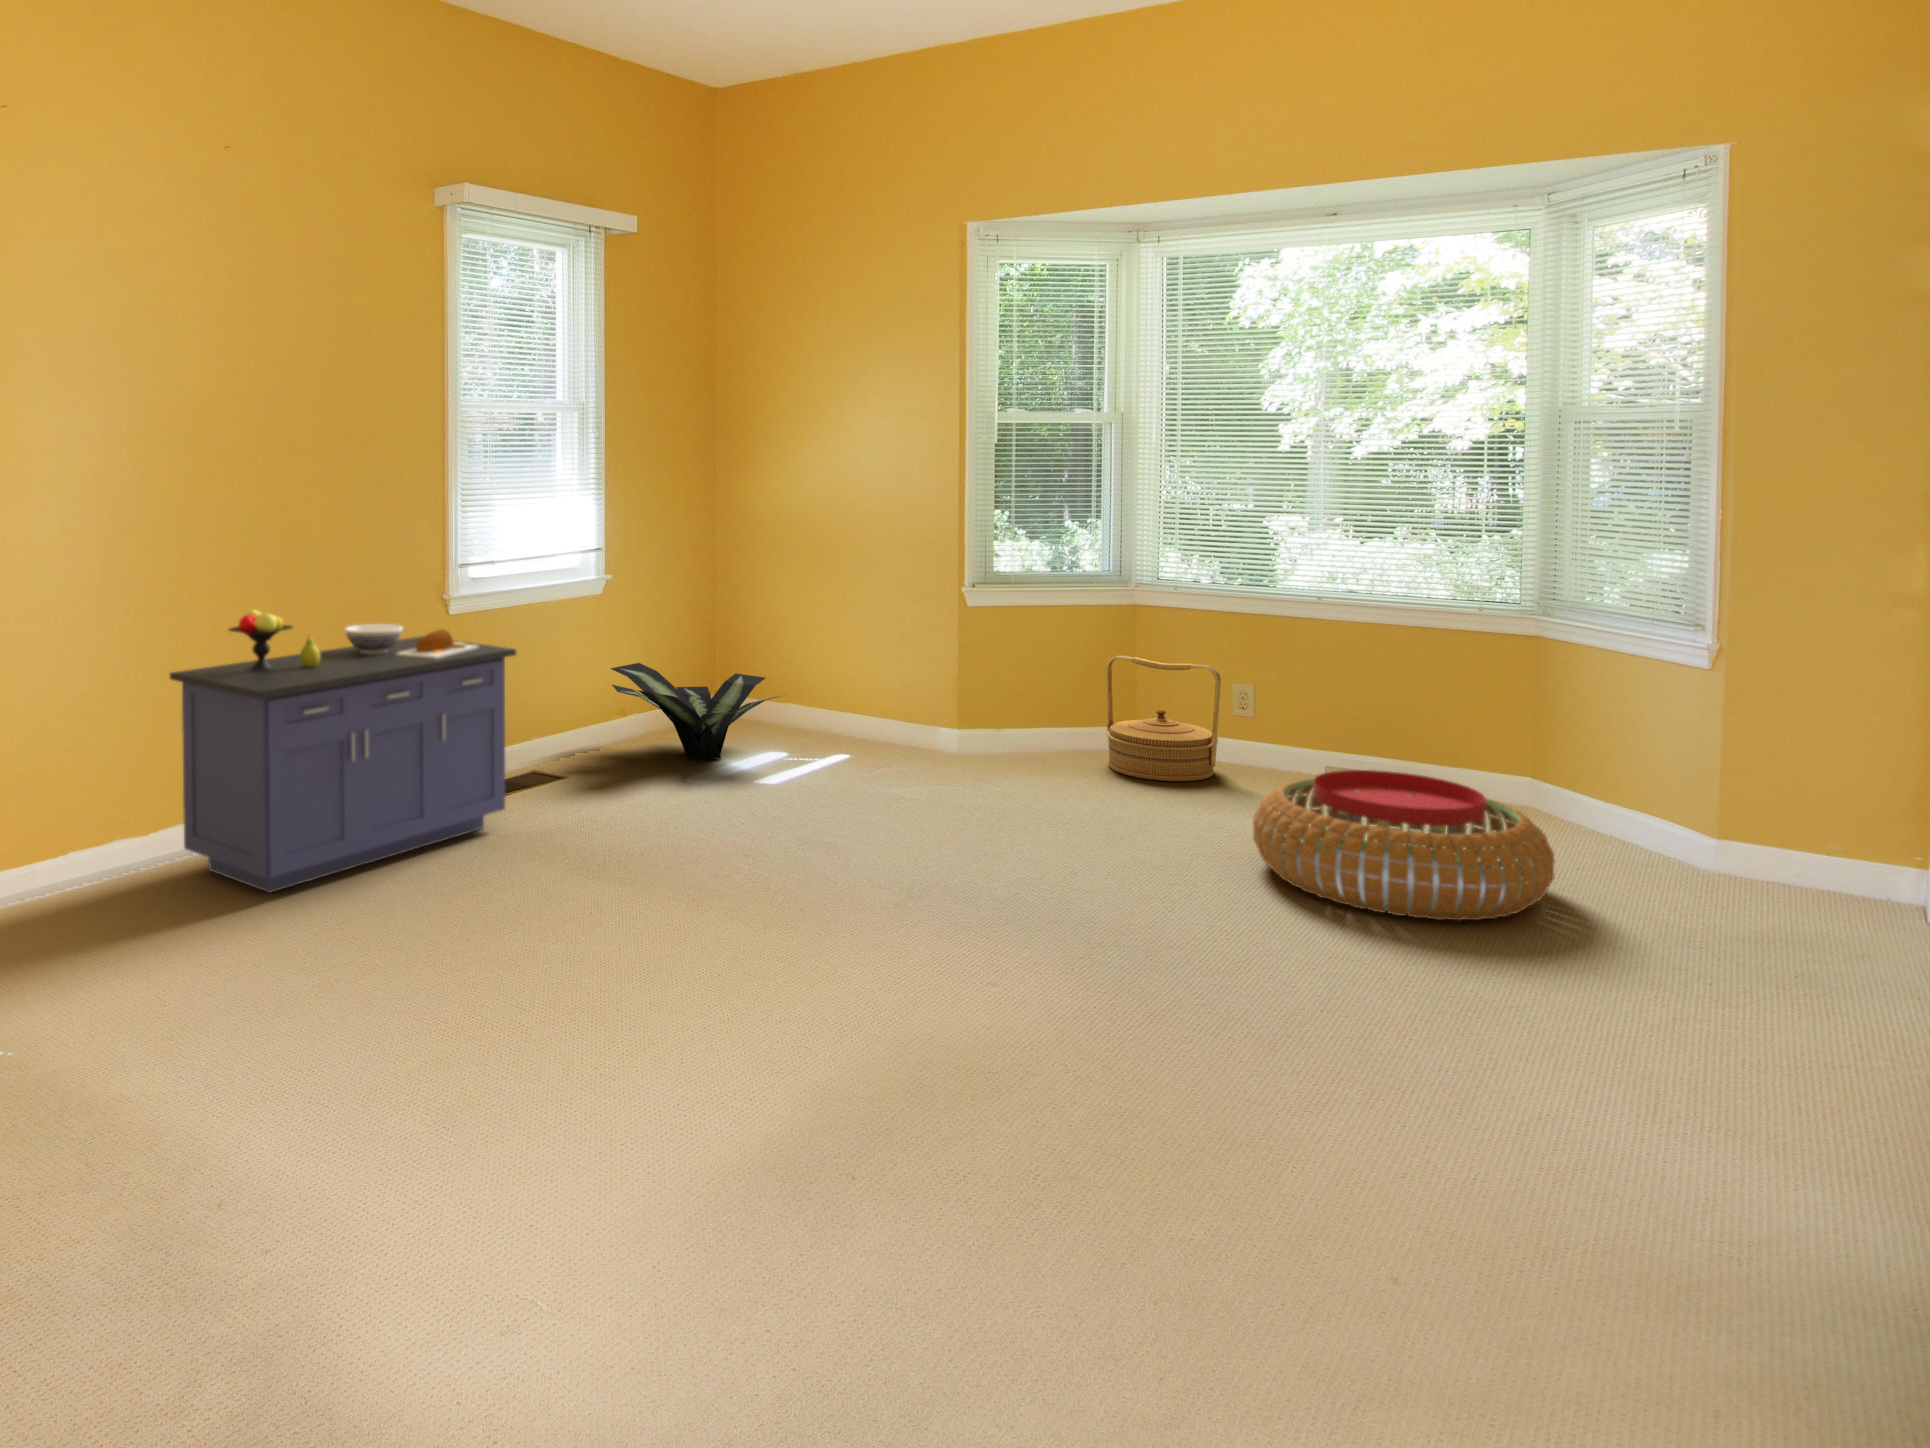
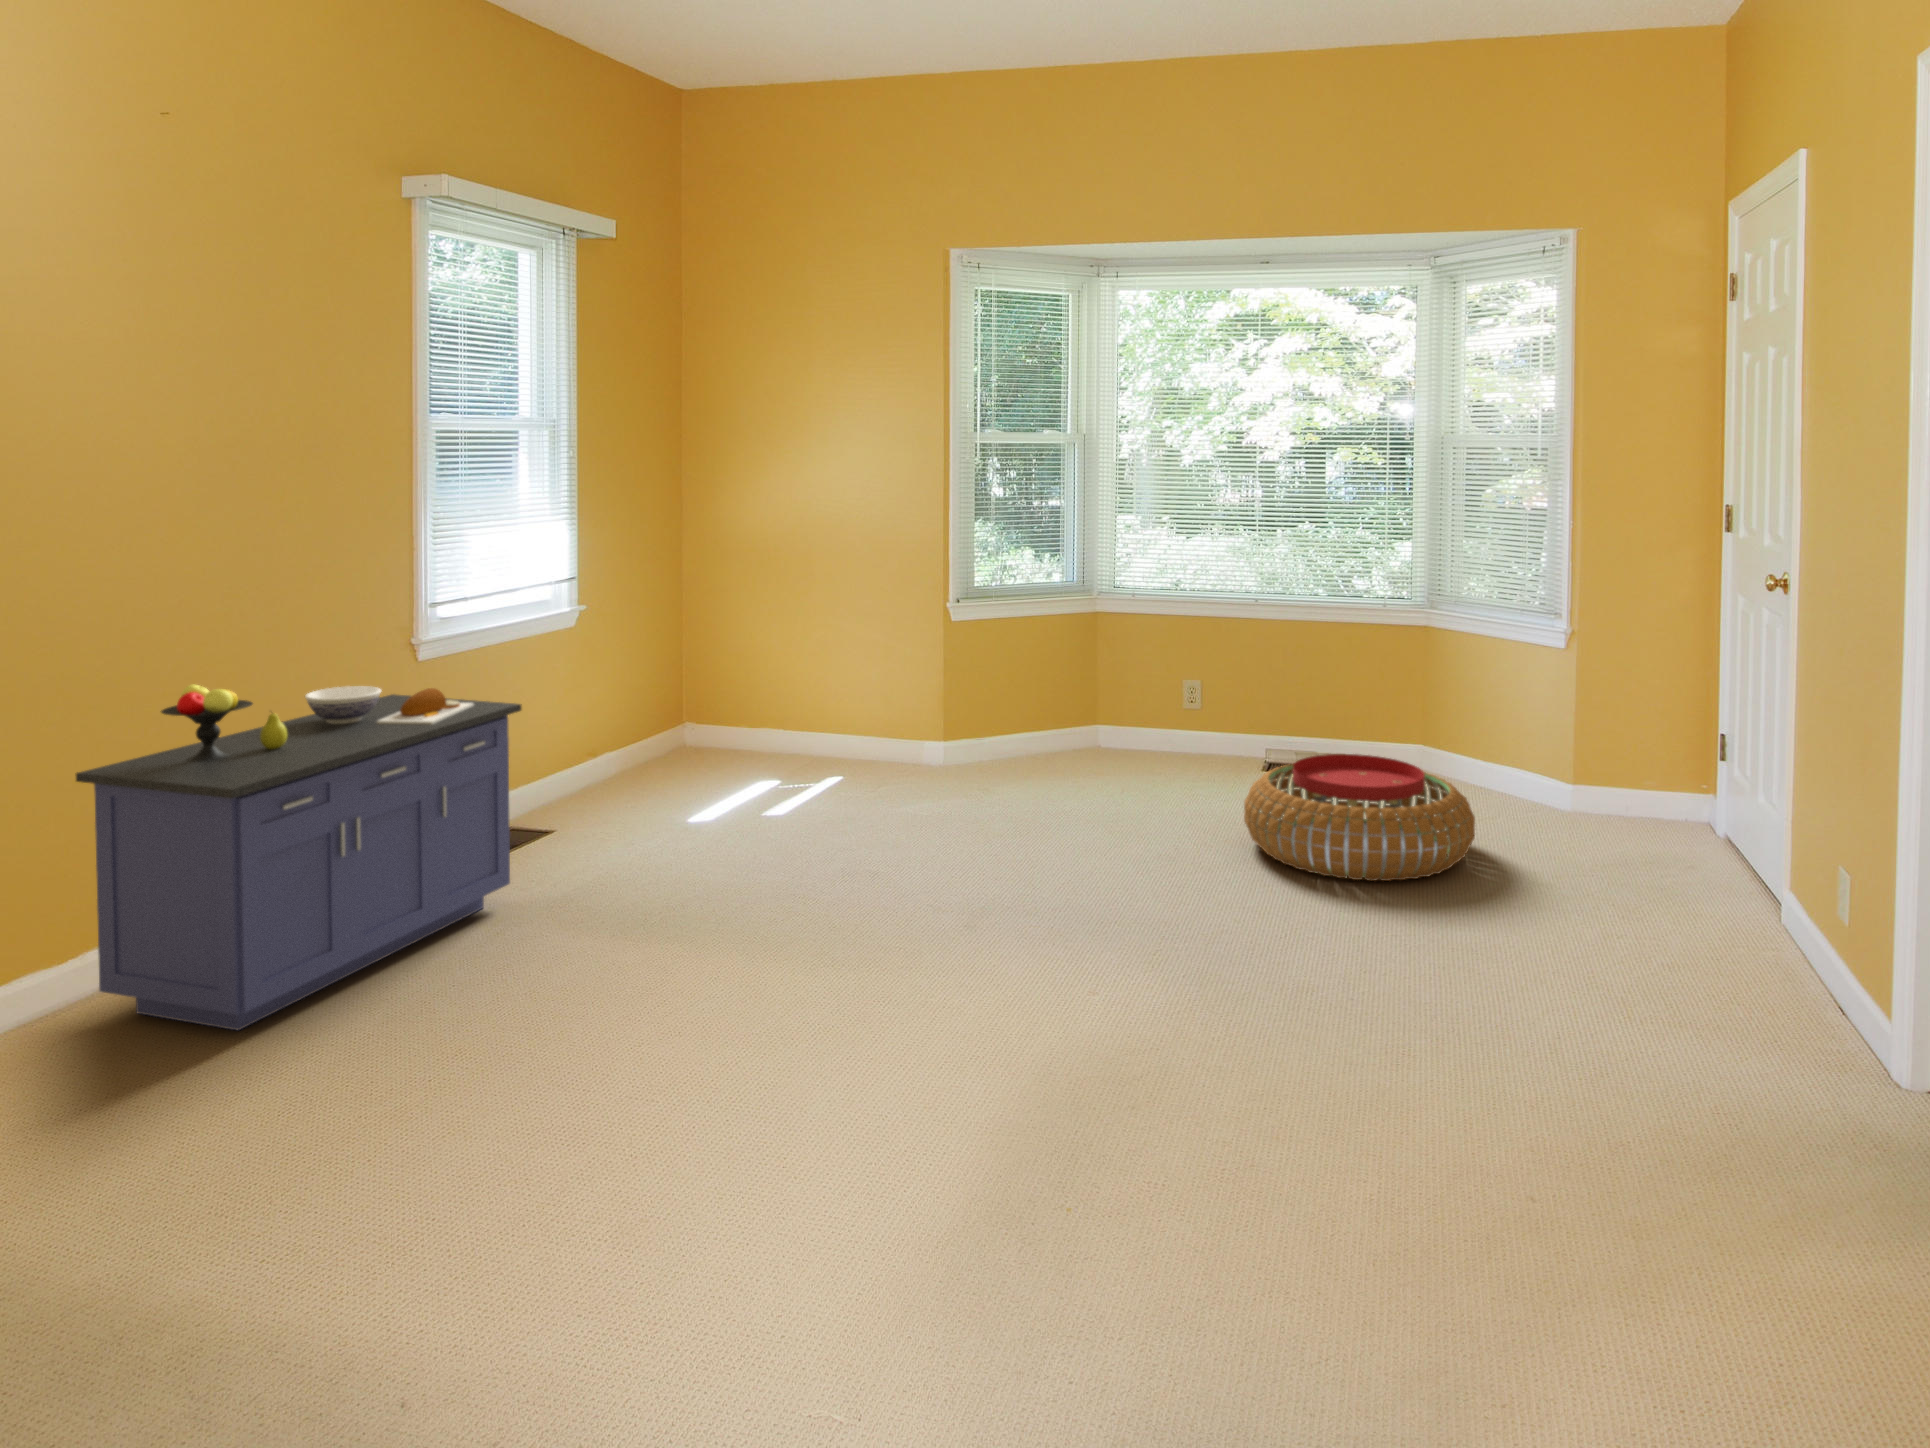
woven basket: present [1106,656,1221,781] -> none [1082,661,1183,774]
potted plant: present [610,663,781,759] -> none [588,699,790,799]

